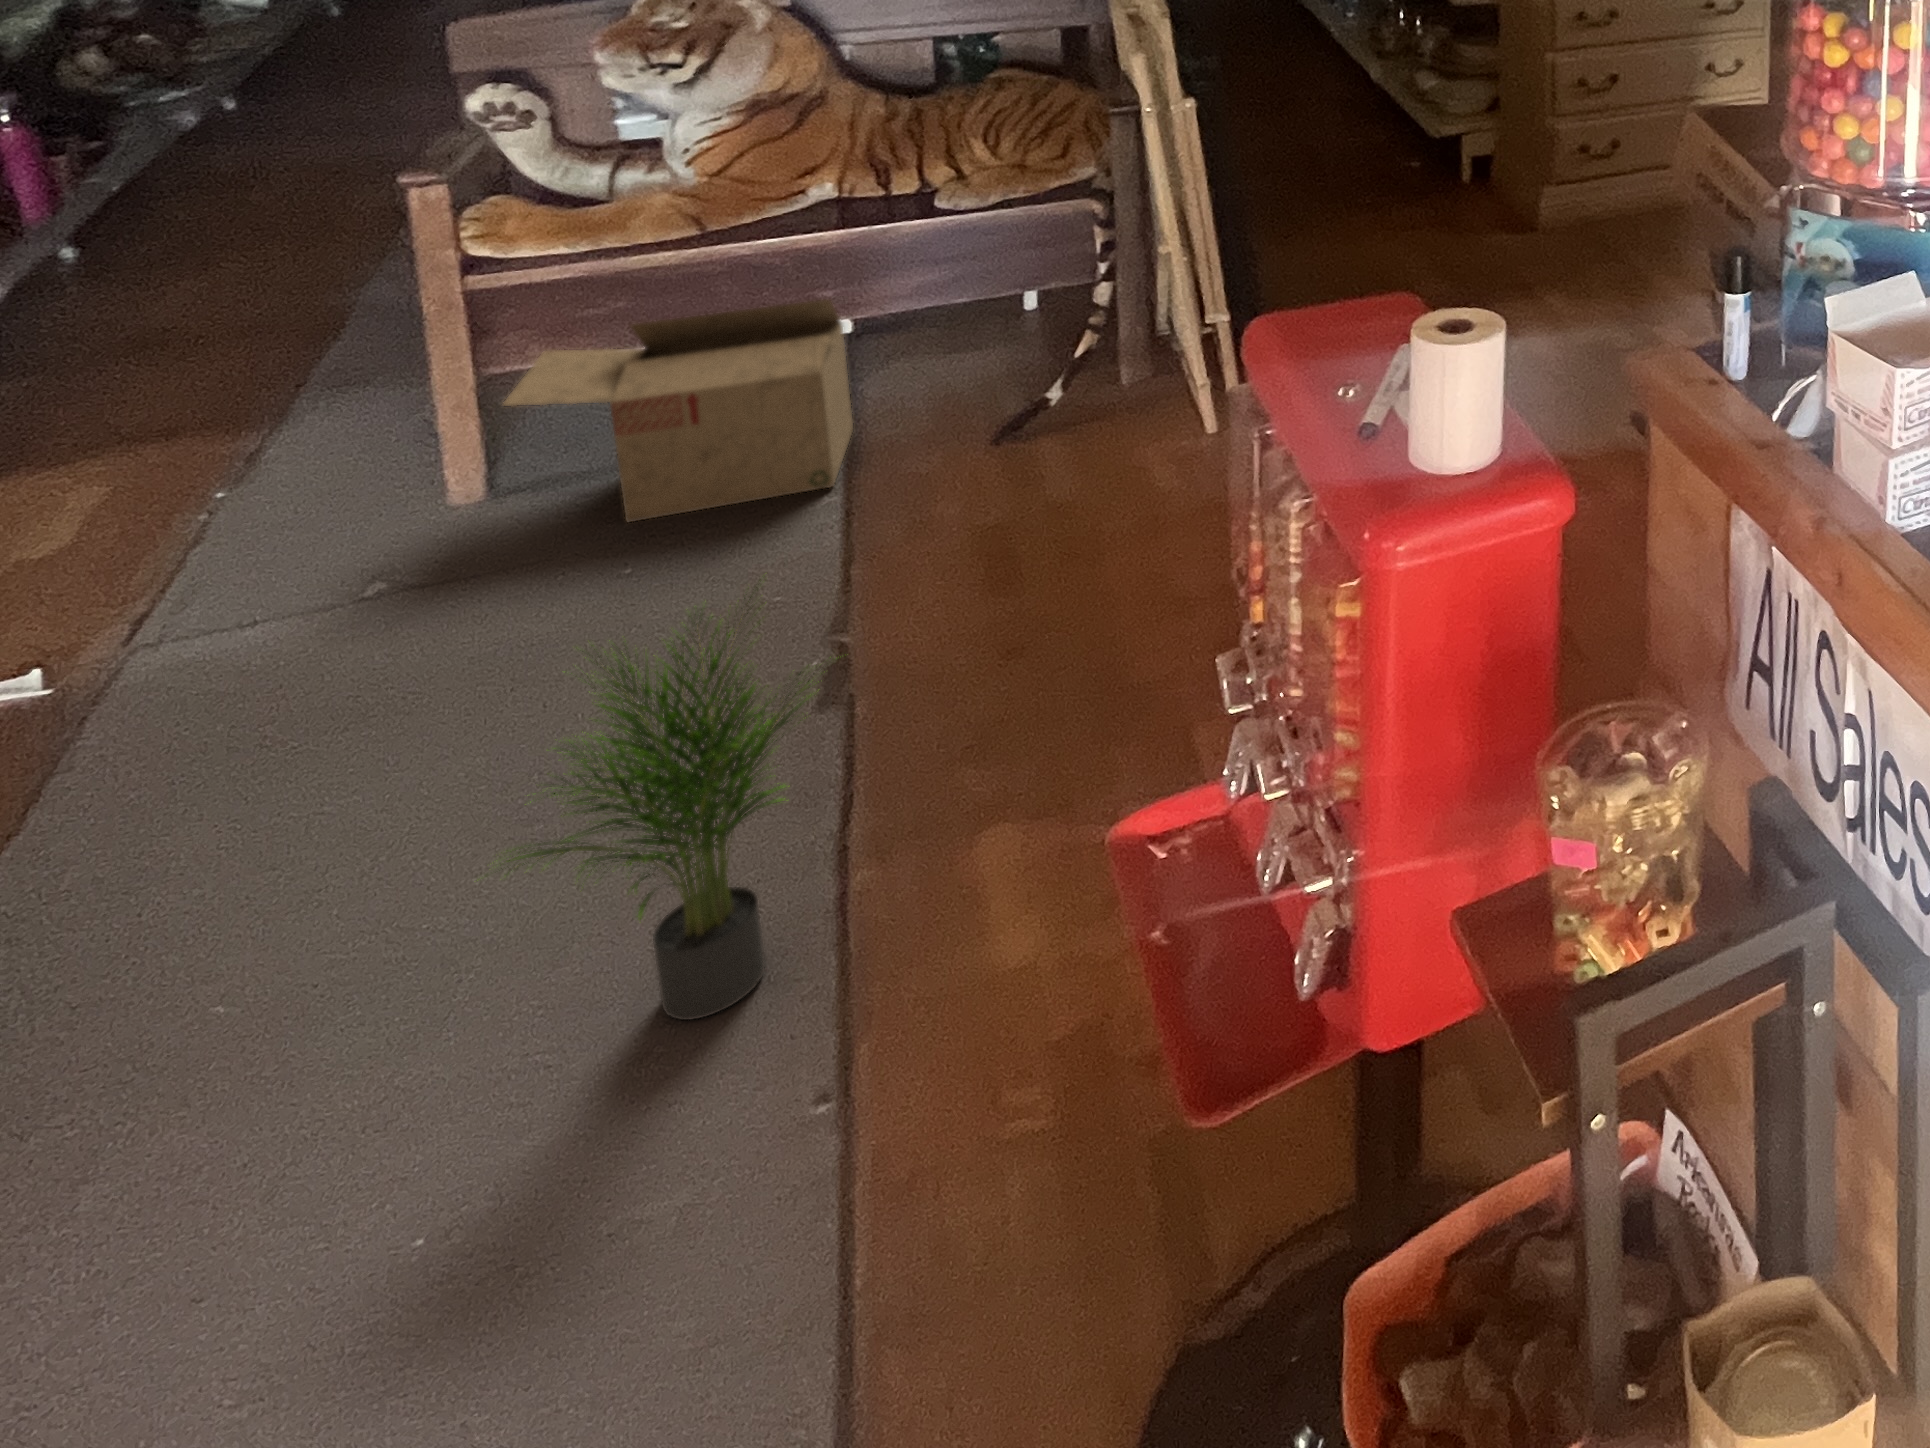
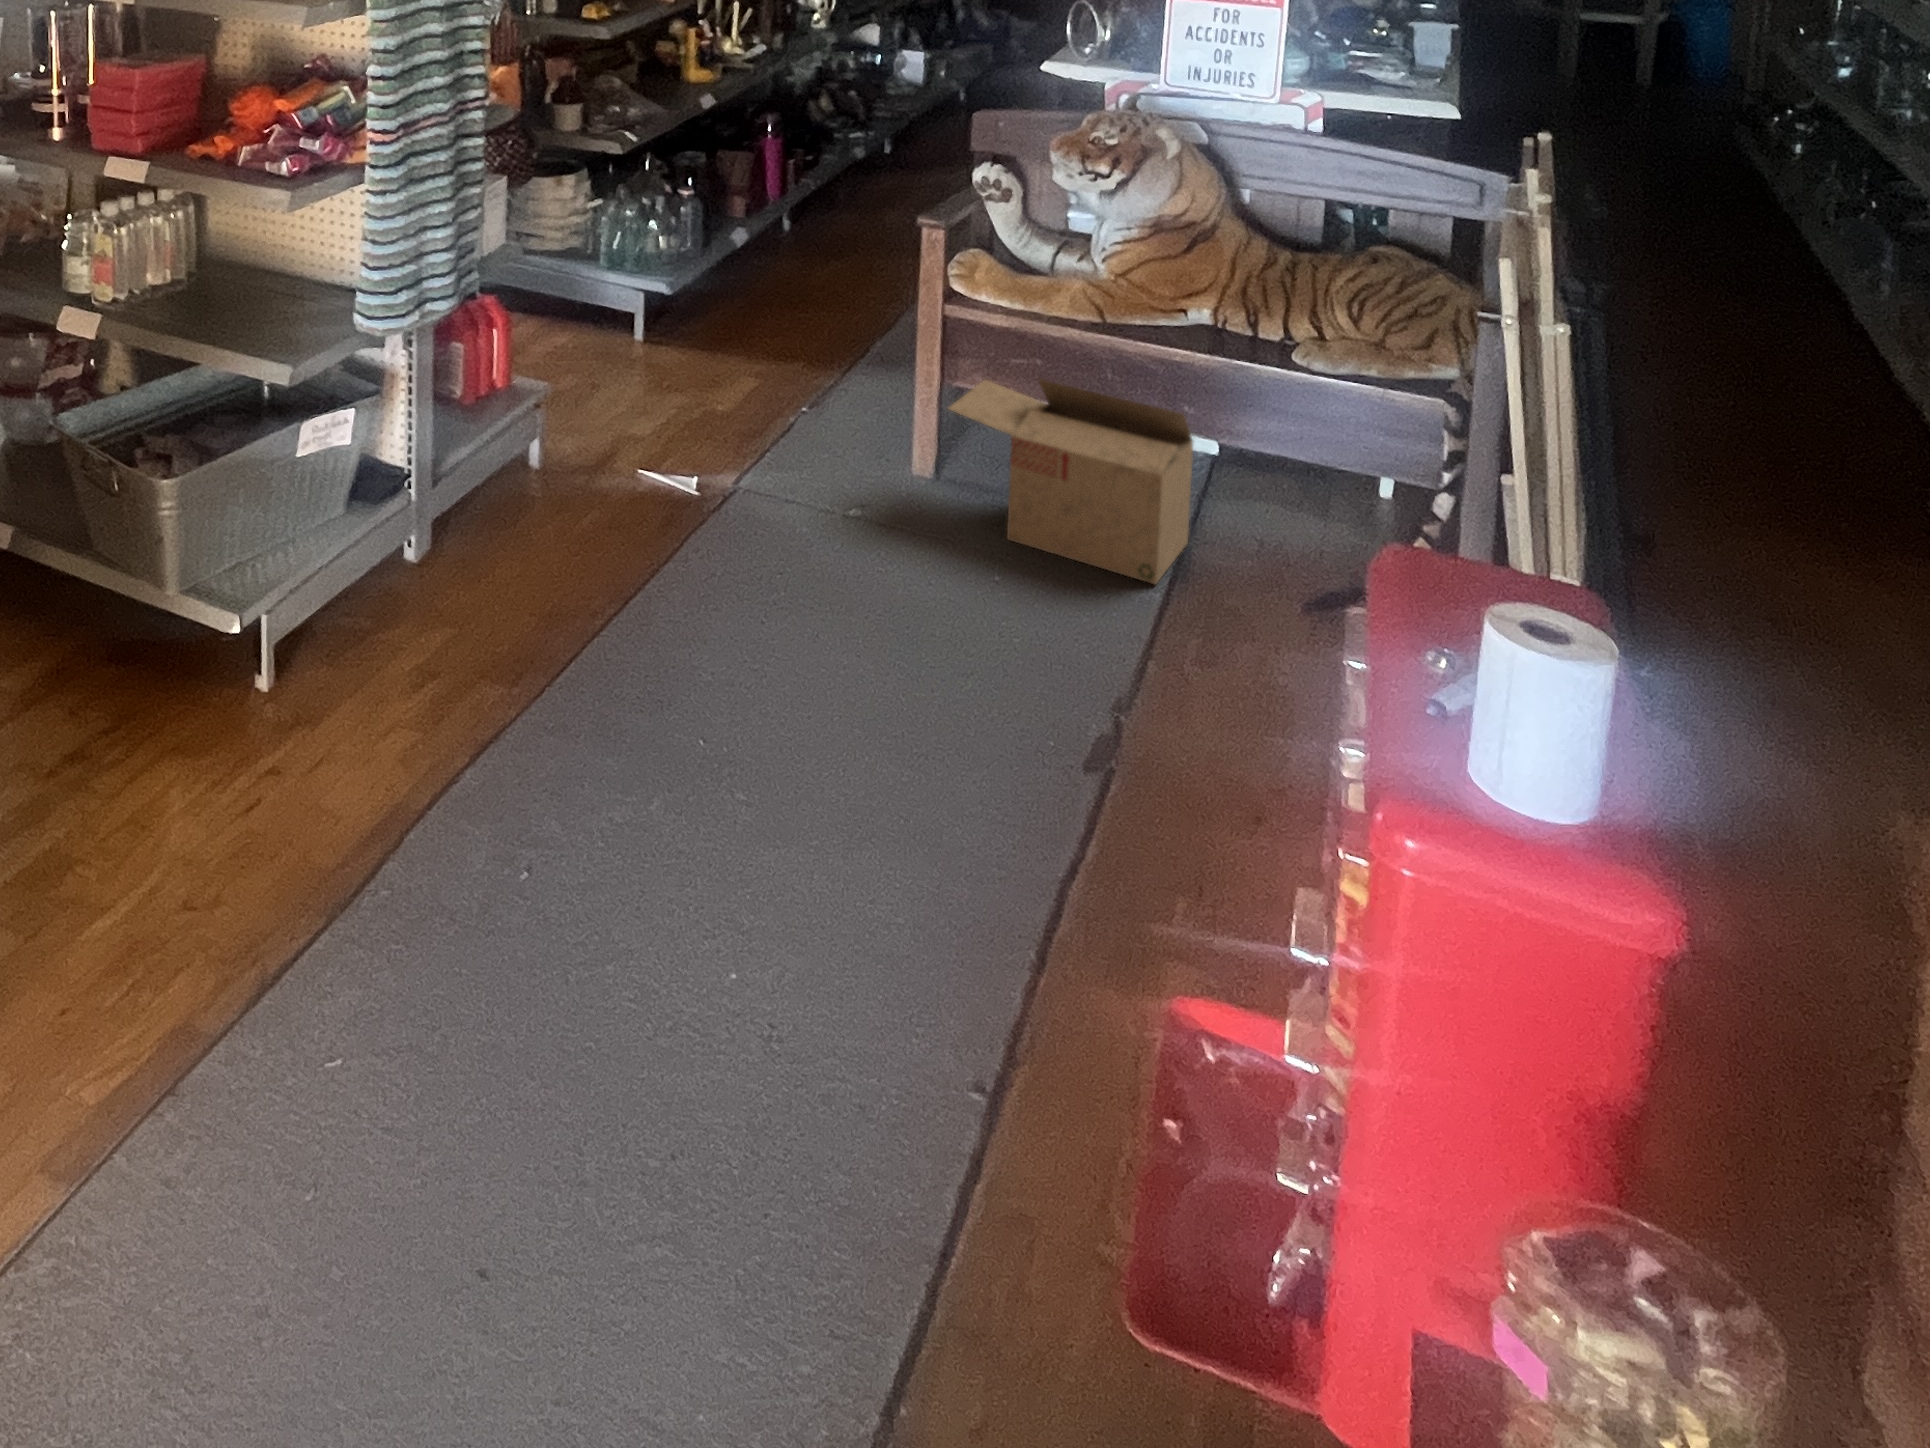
potted plant: present [501,581,841,1020] -> none [808,590,1075,951]

